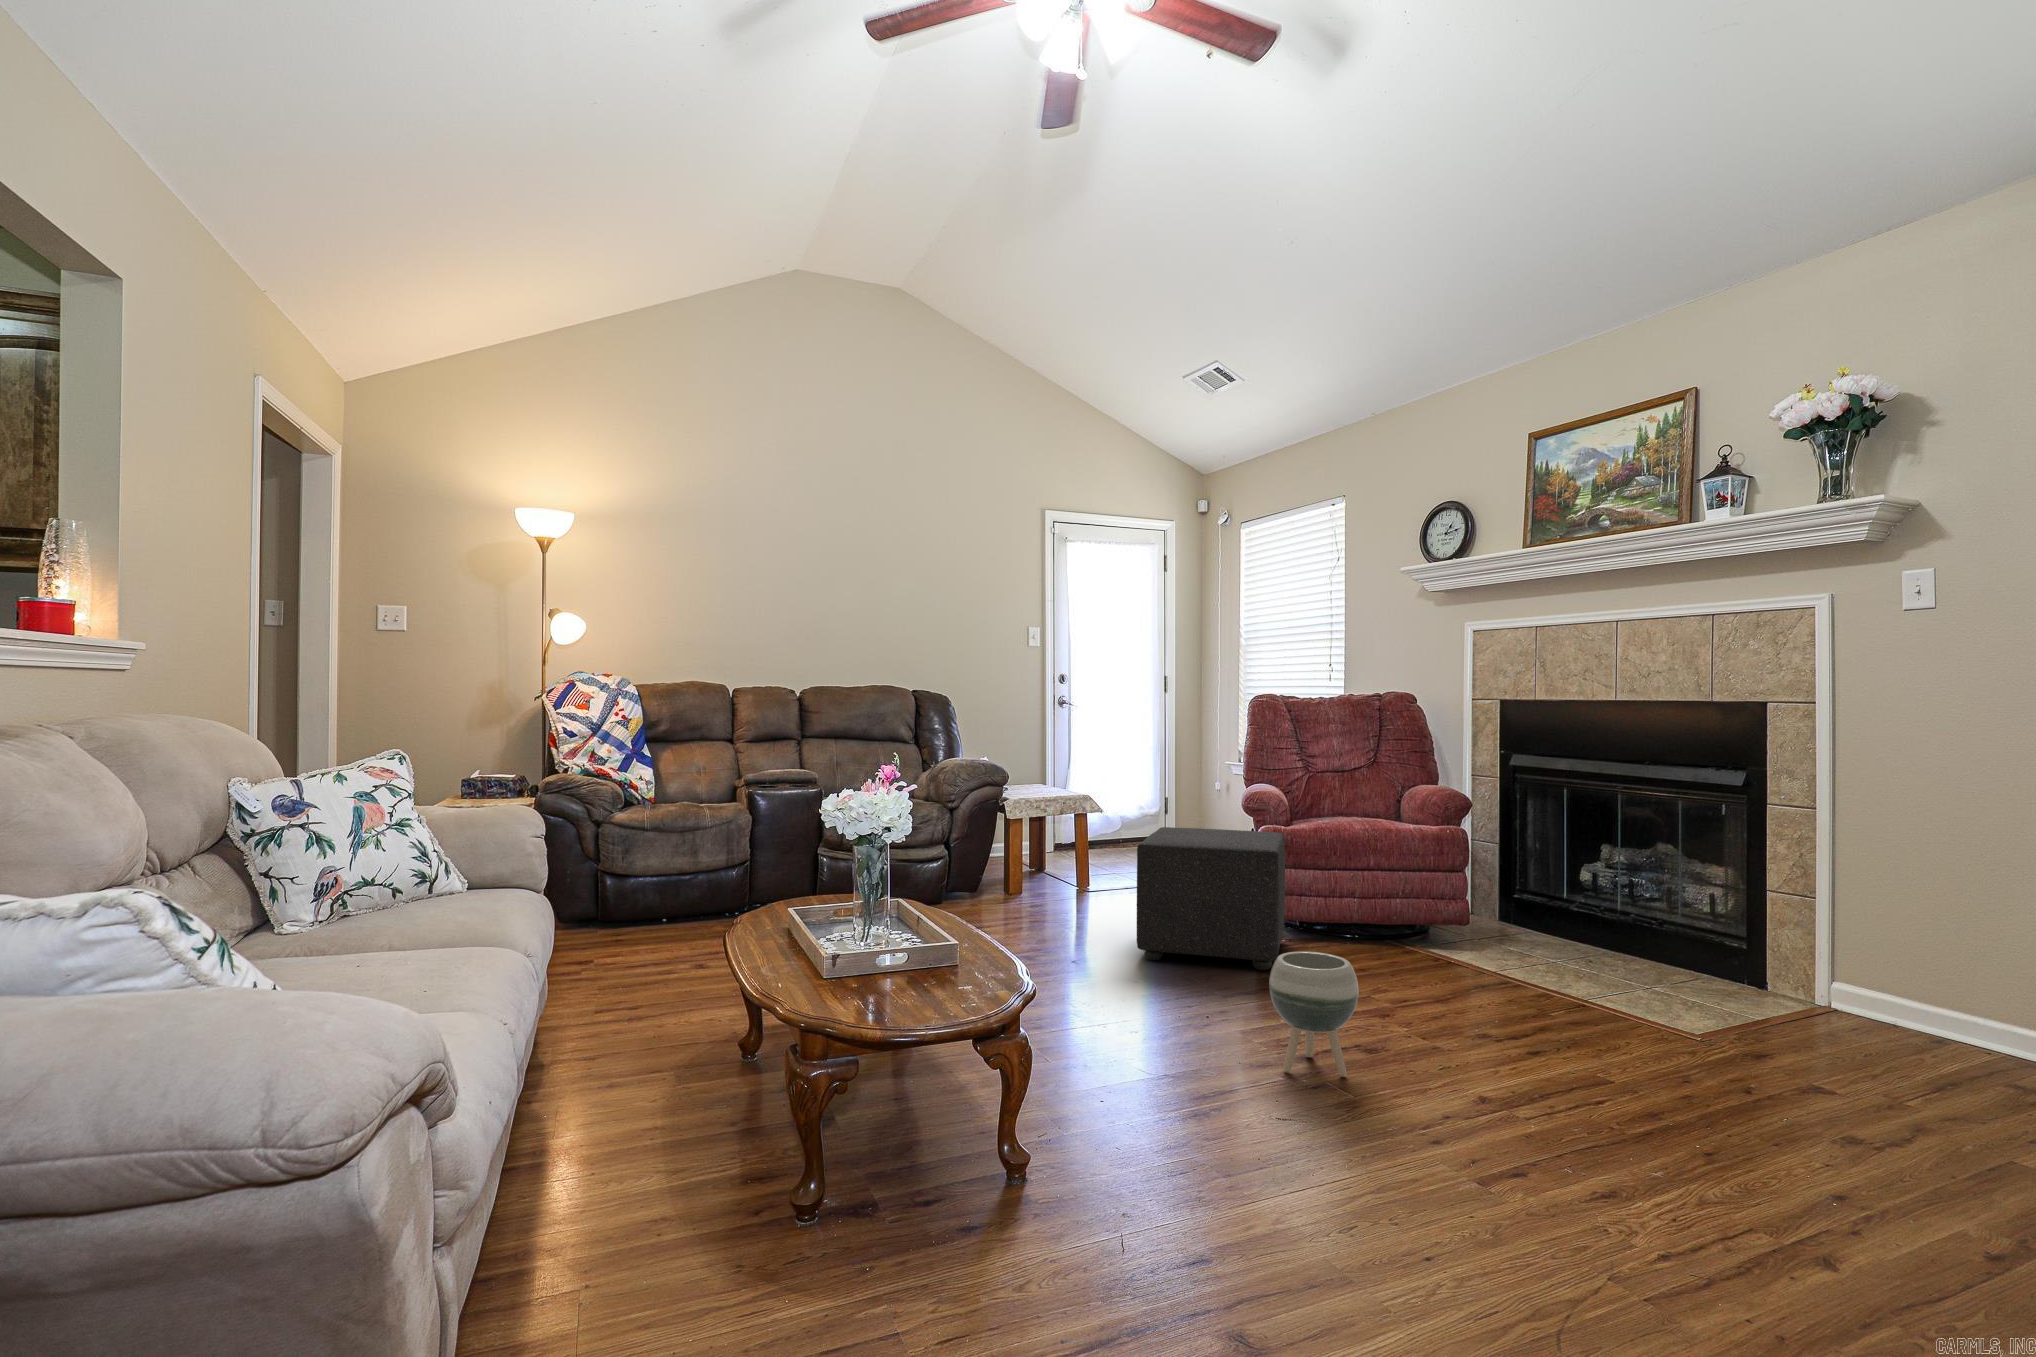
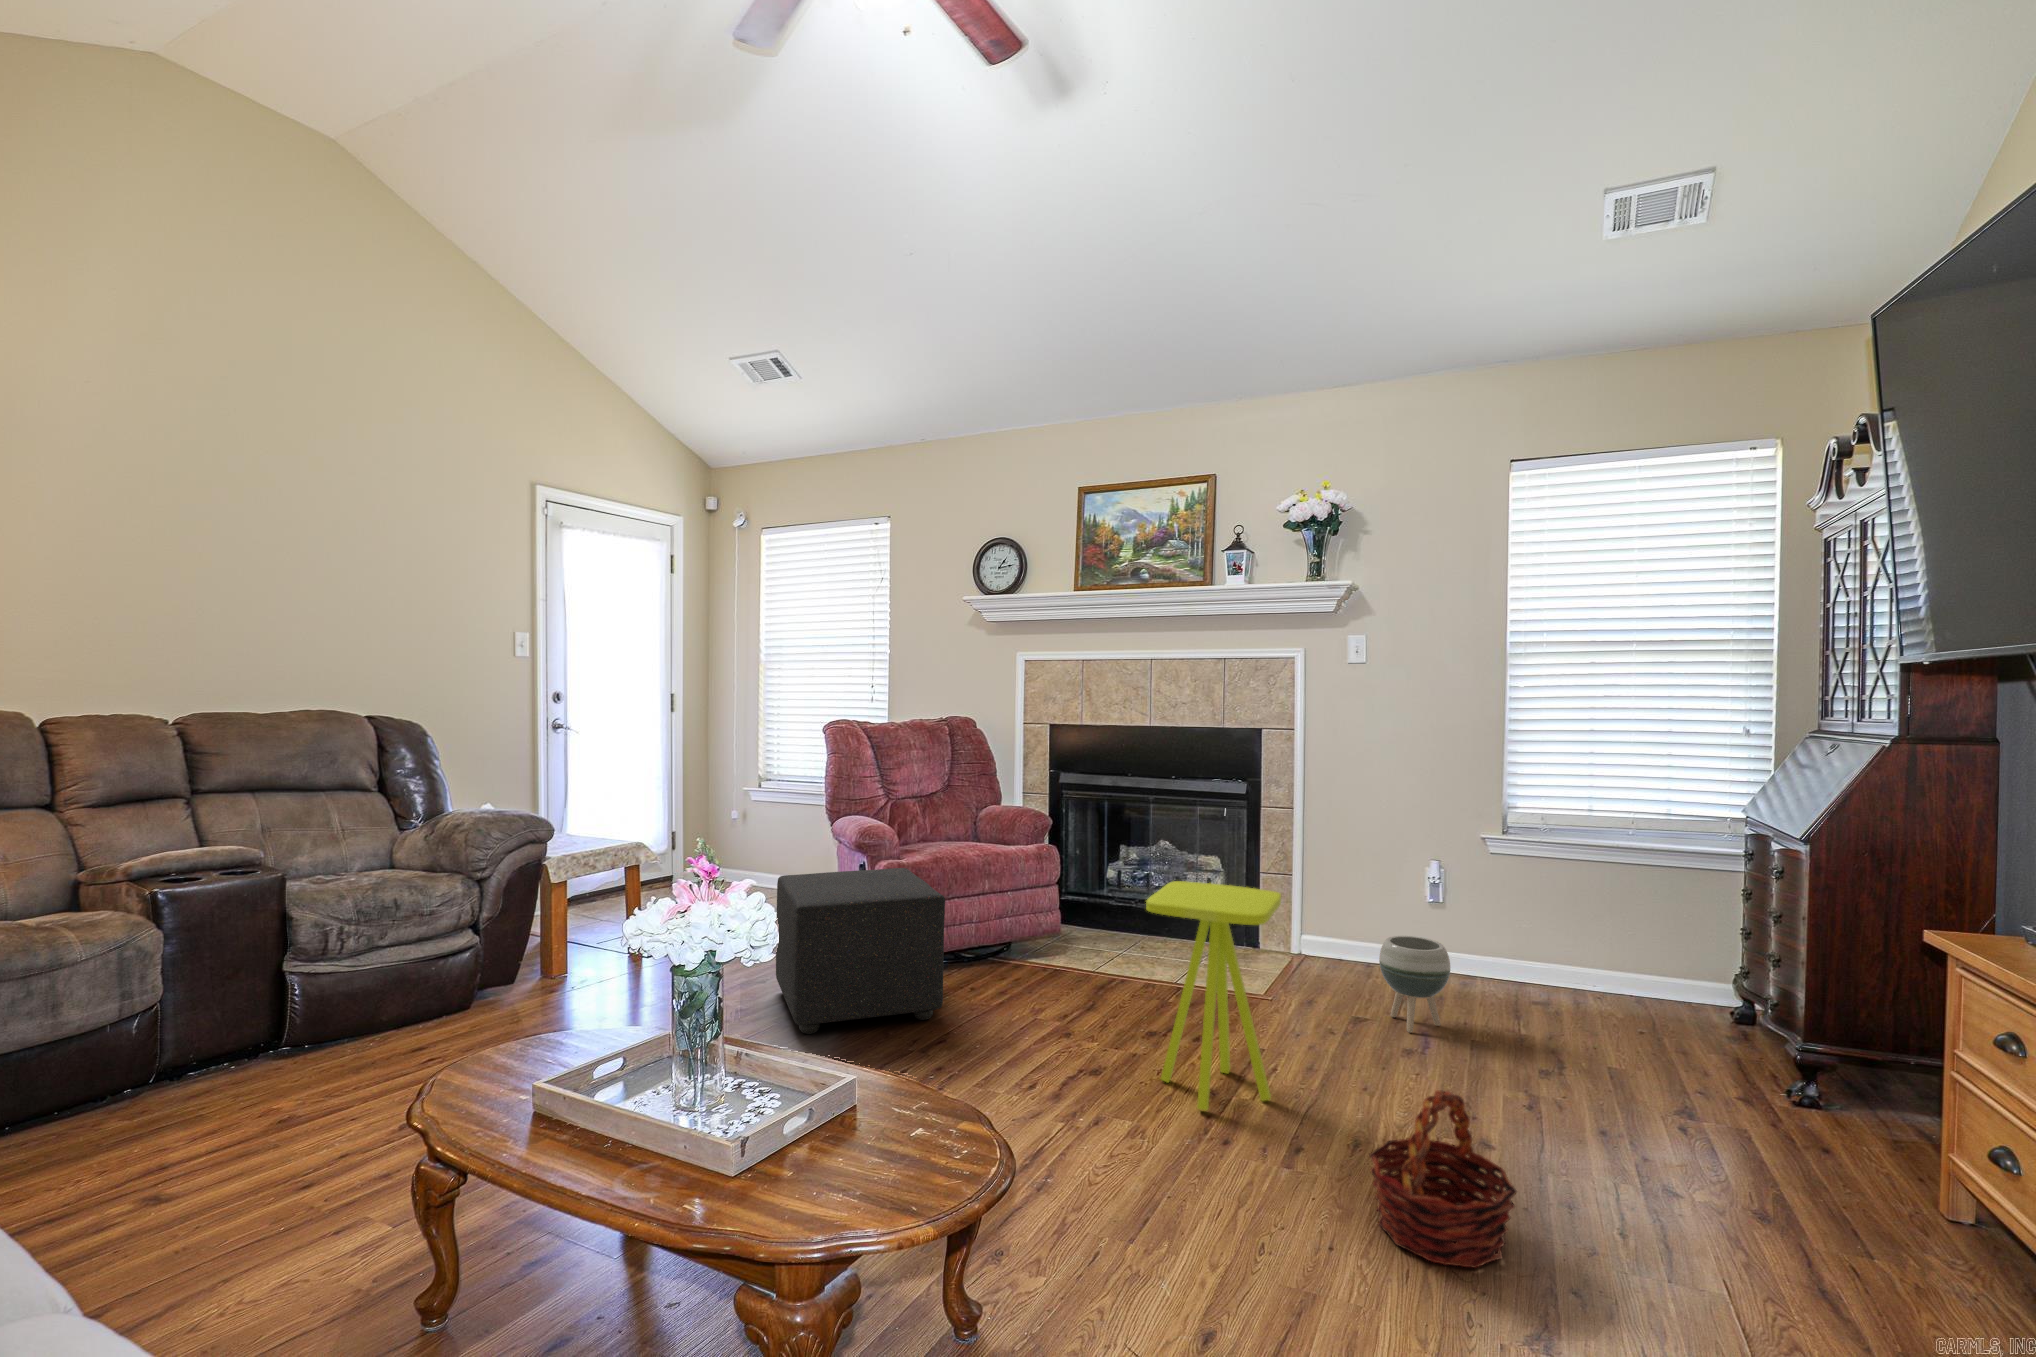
side table: none [1400,846,1584,1092] -> present [1146,881,1281,1110]
planter: present [1269,952,1359,1077] -> present [1379,936,1450,1033]
basket: none [1505,1059,1686,1259] -> present [1370,1090,1517,1268]

